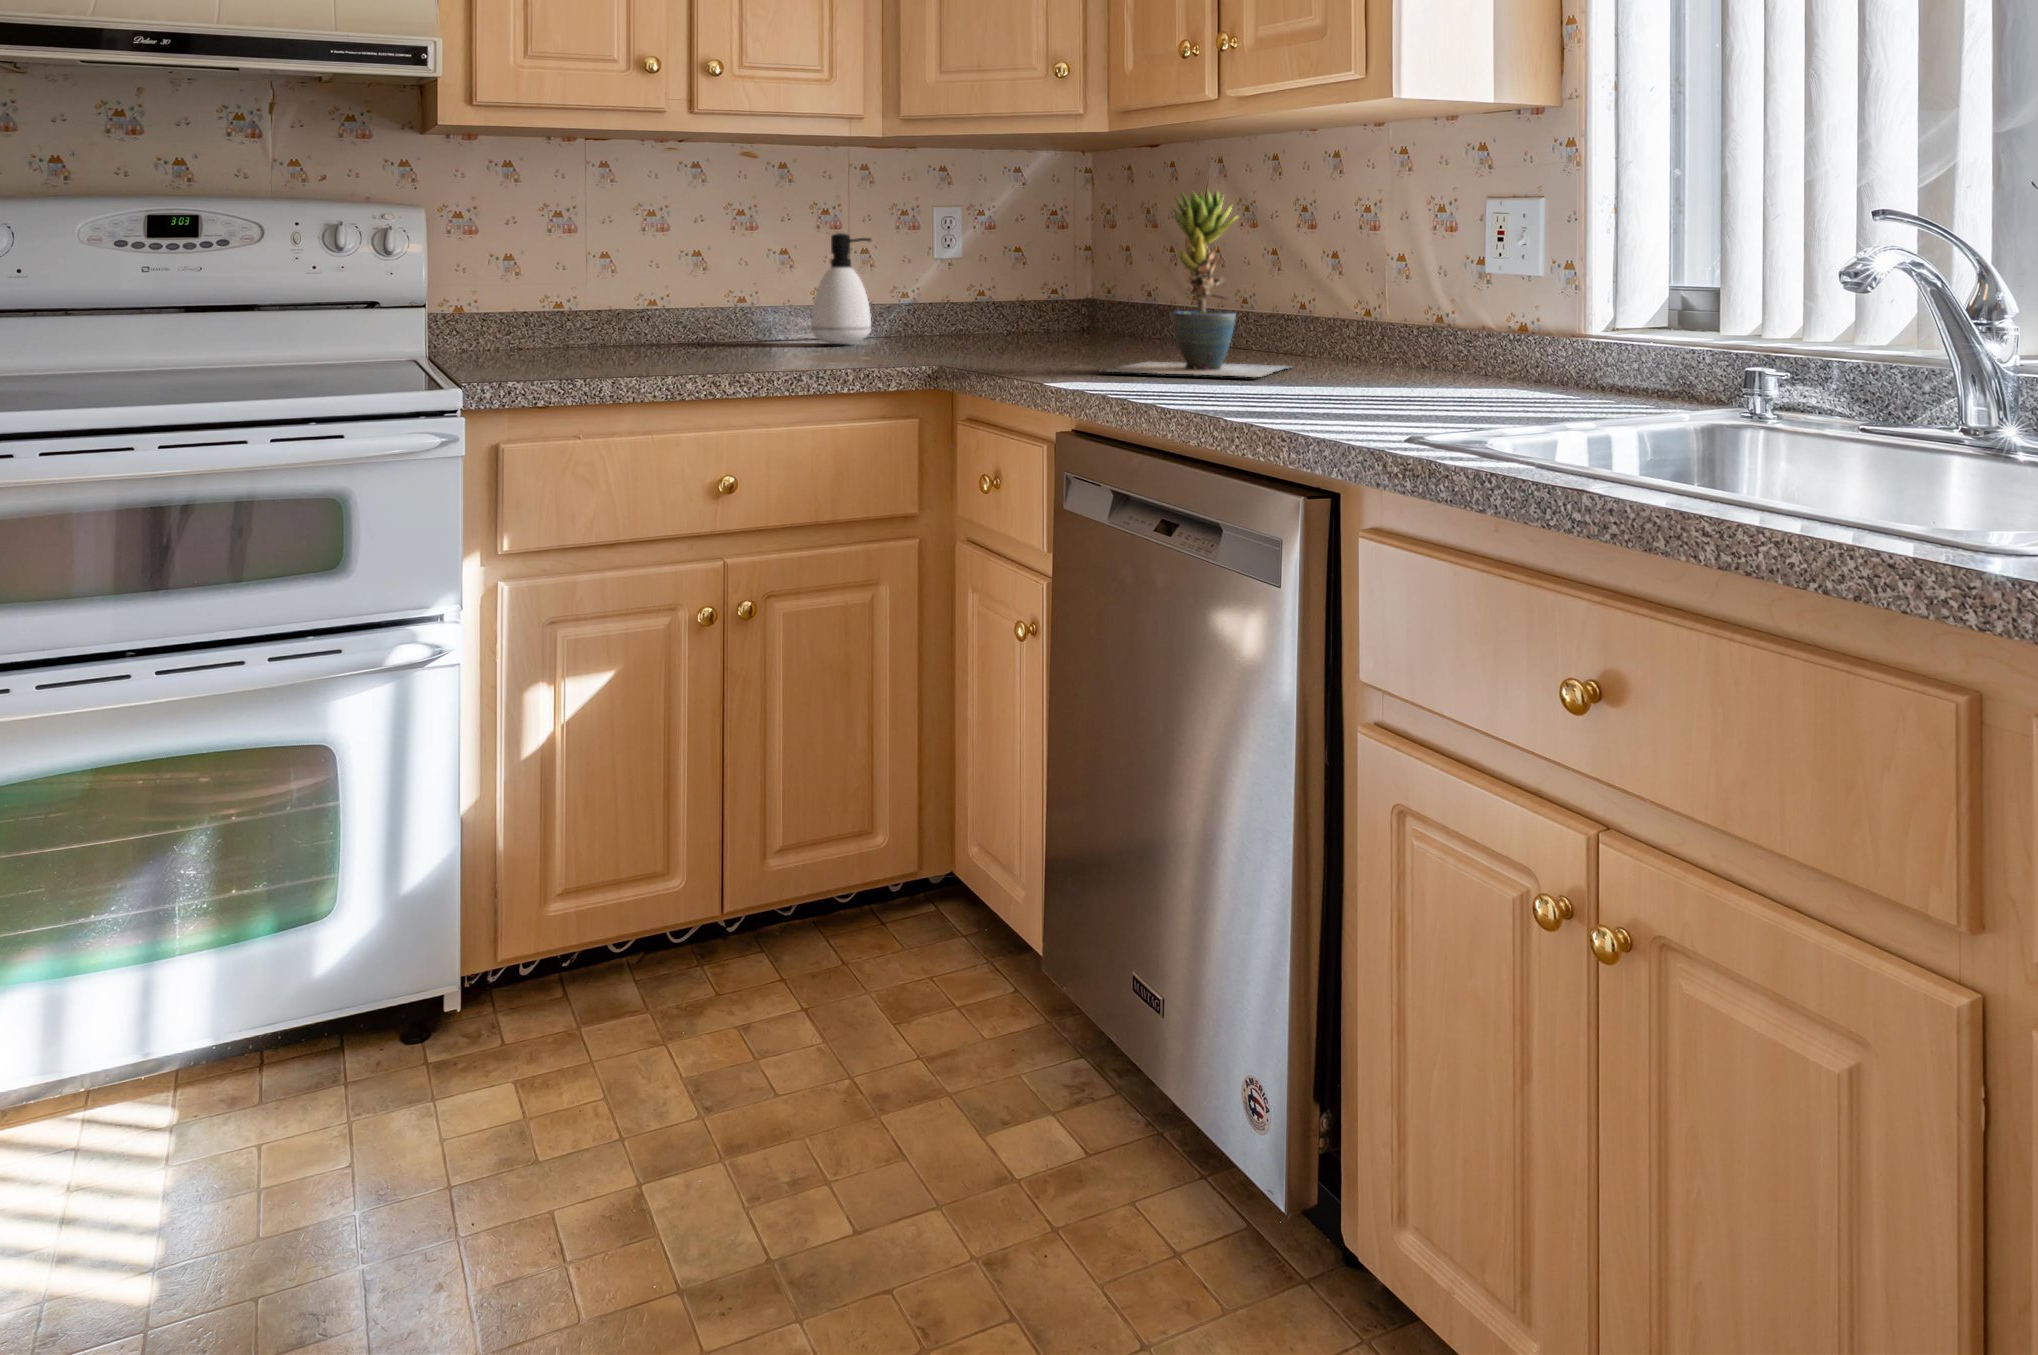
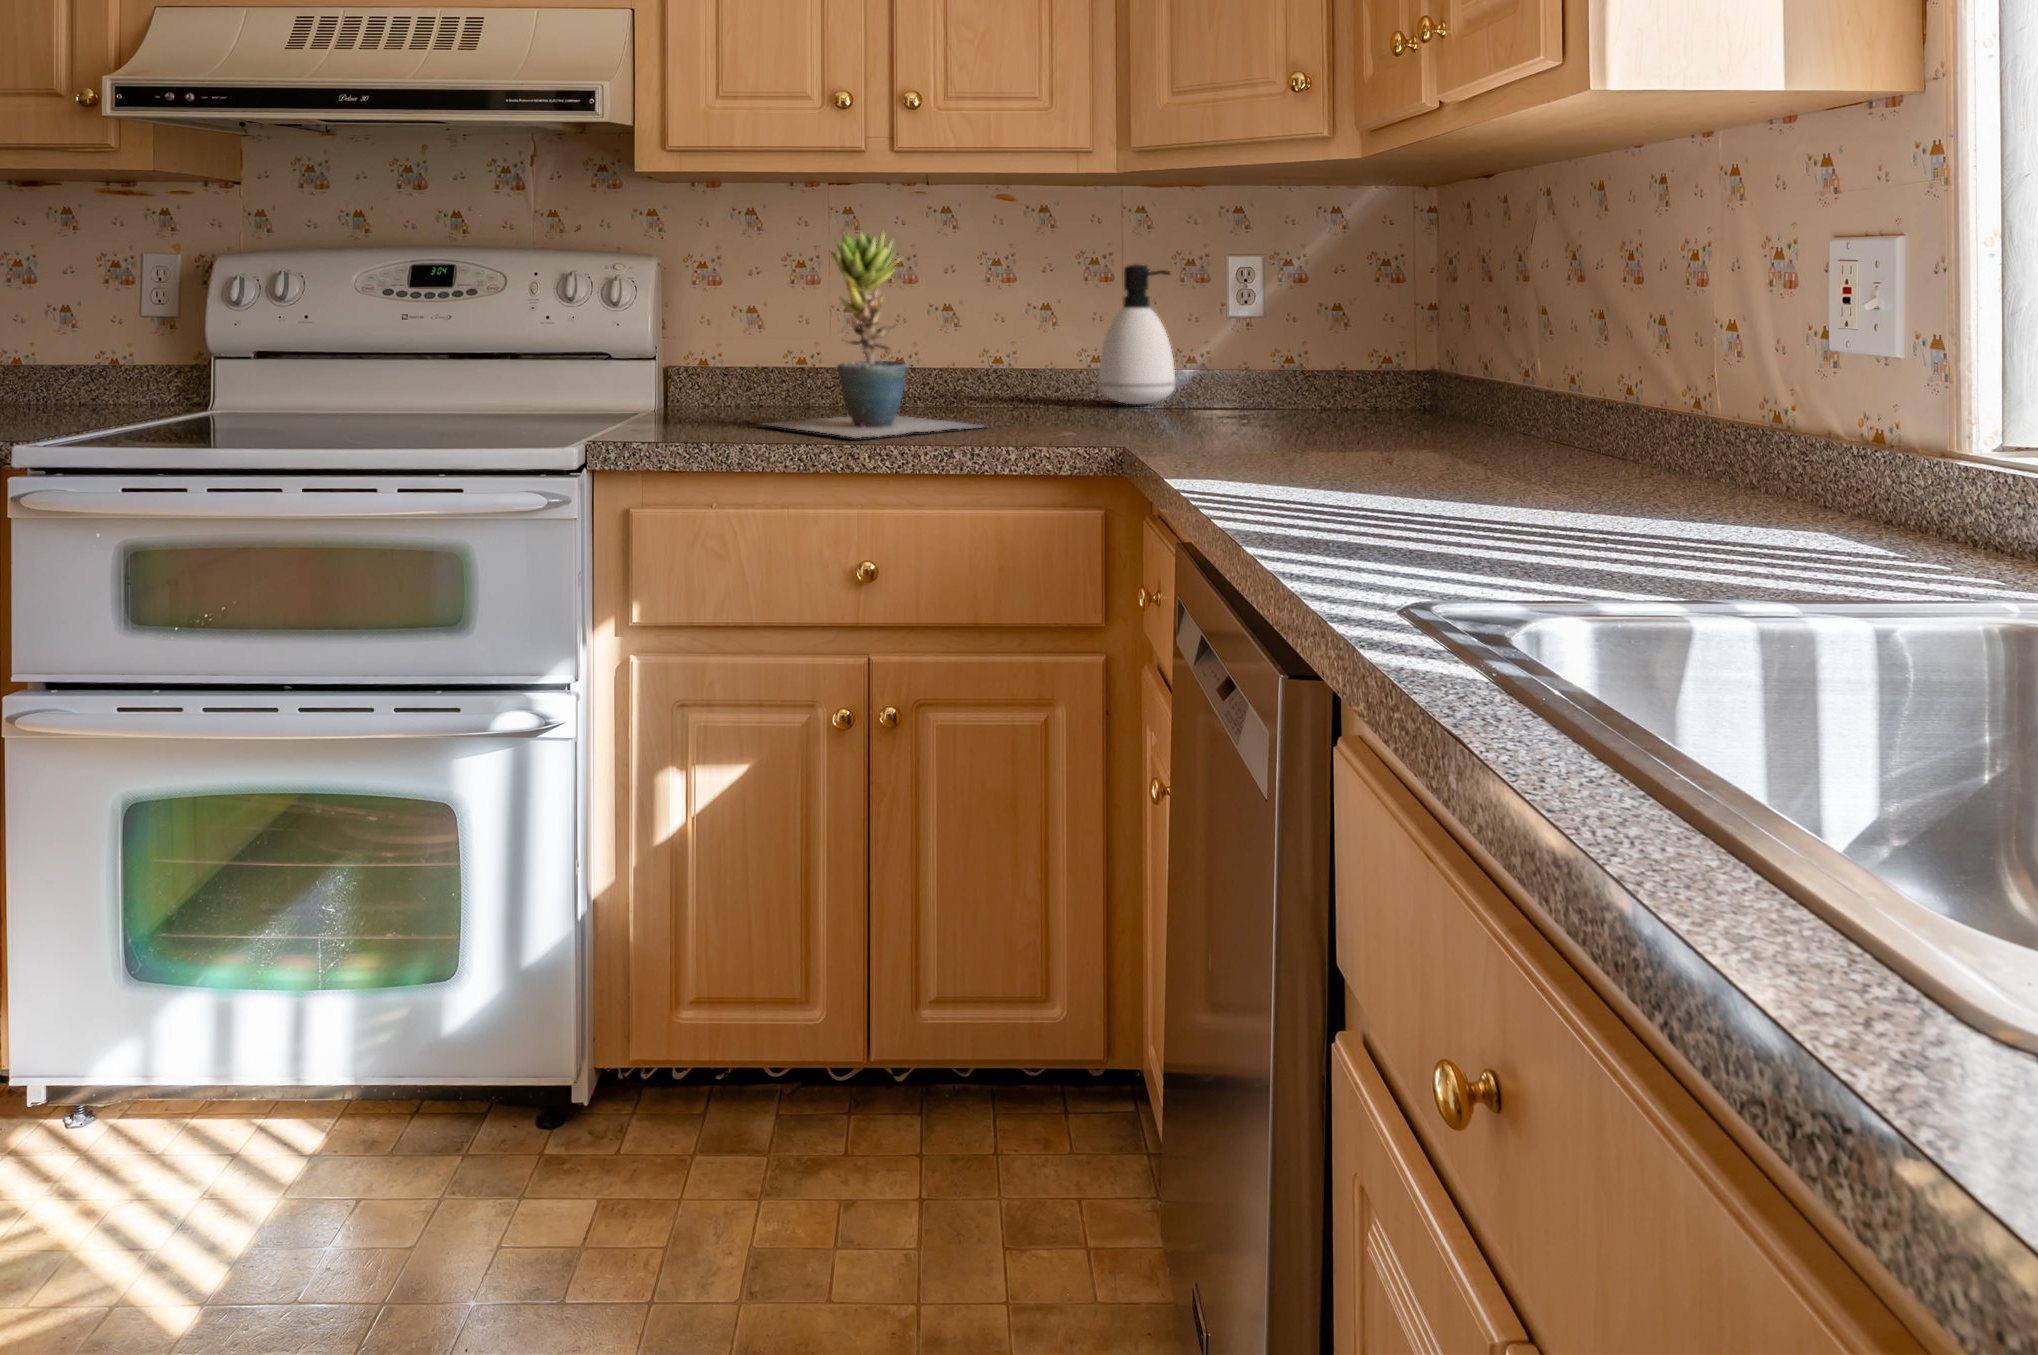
potted plant: present [1106,191,1290,377] -> present [767,230,984,438]

